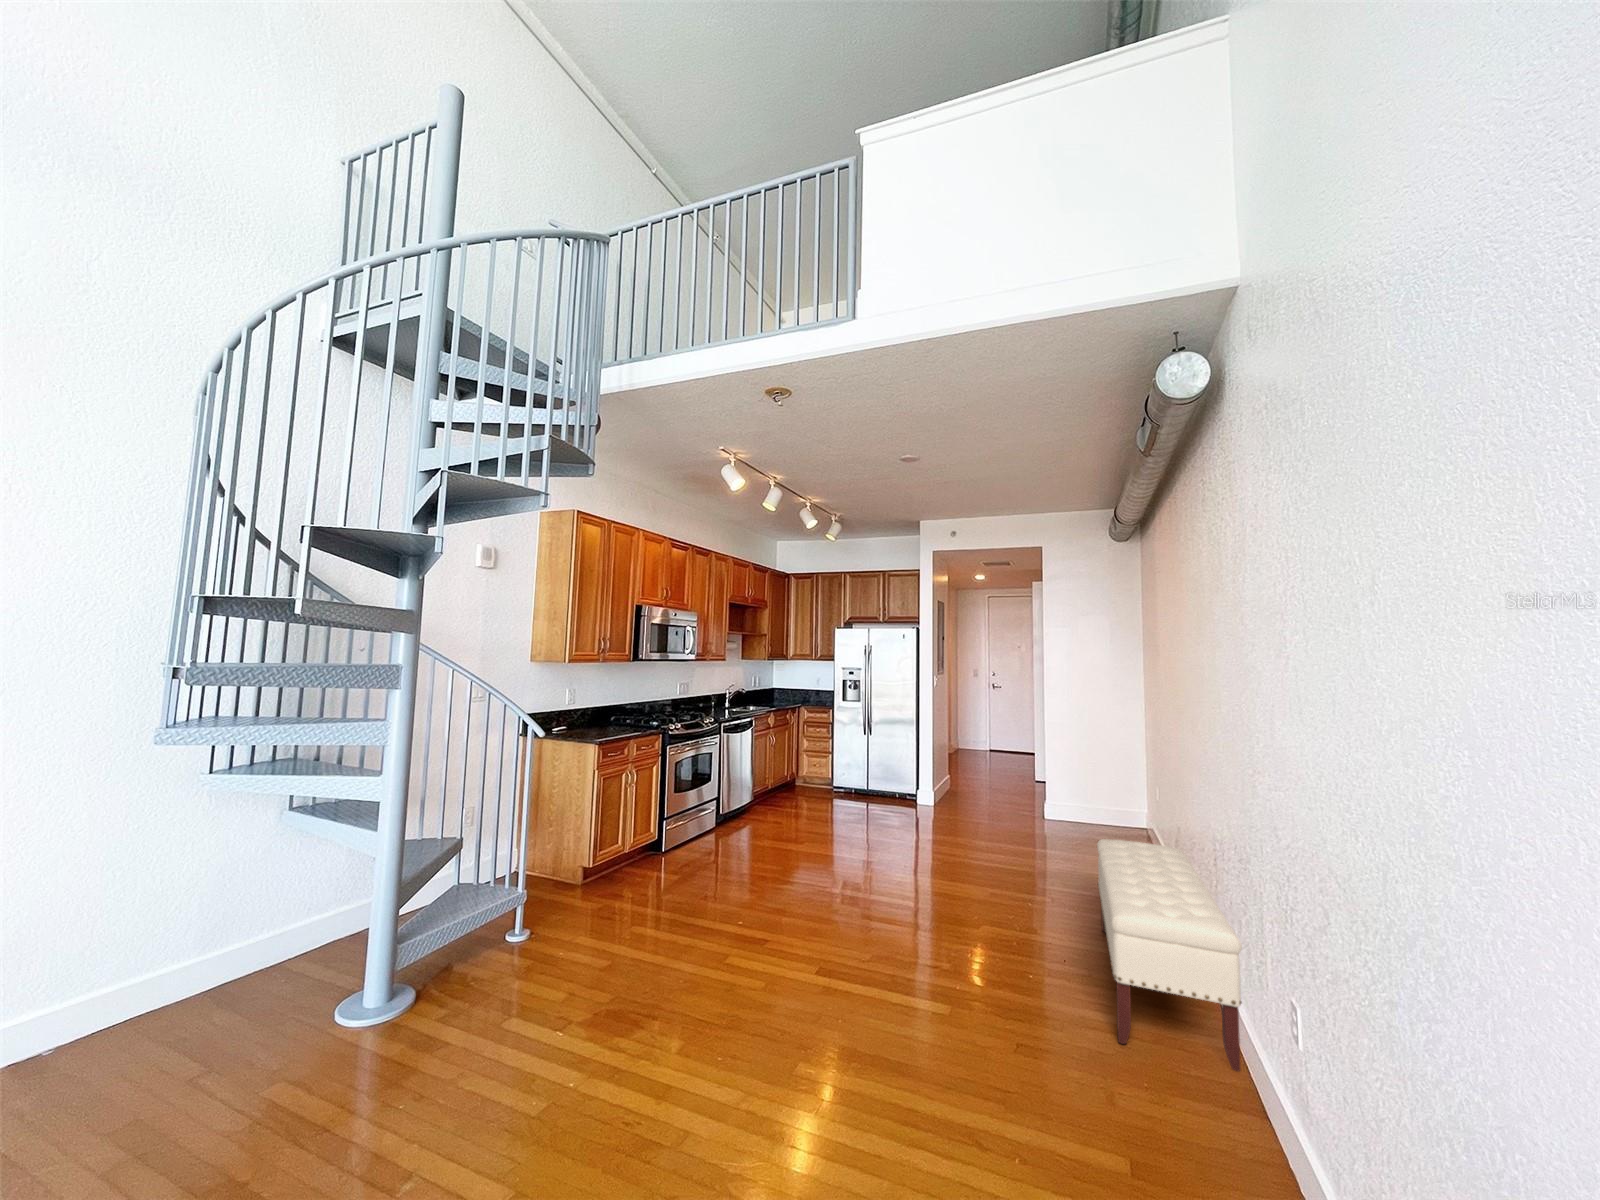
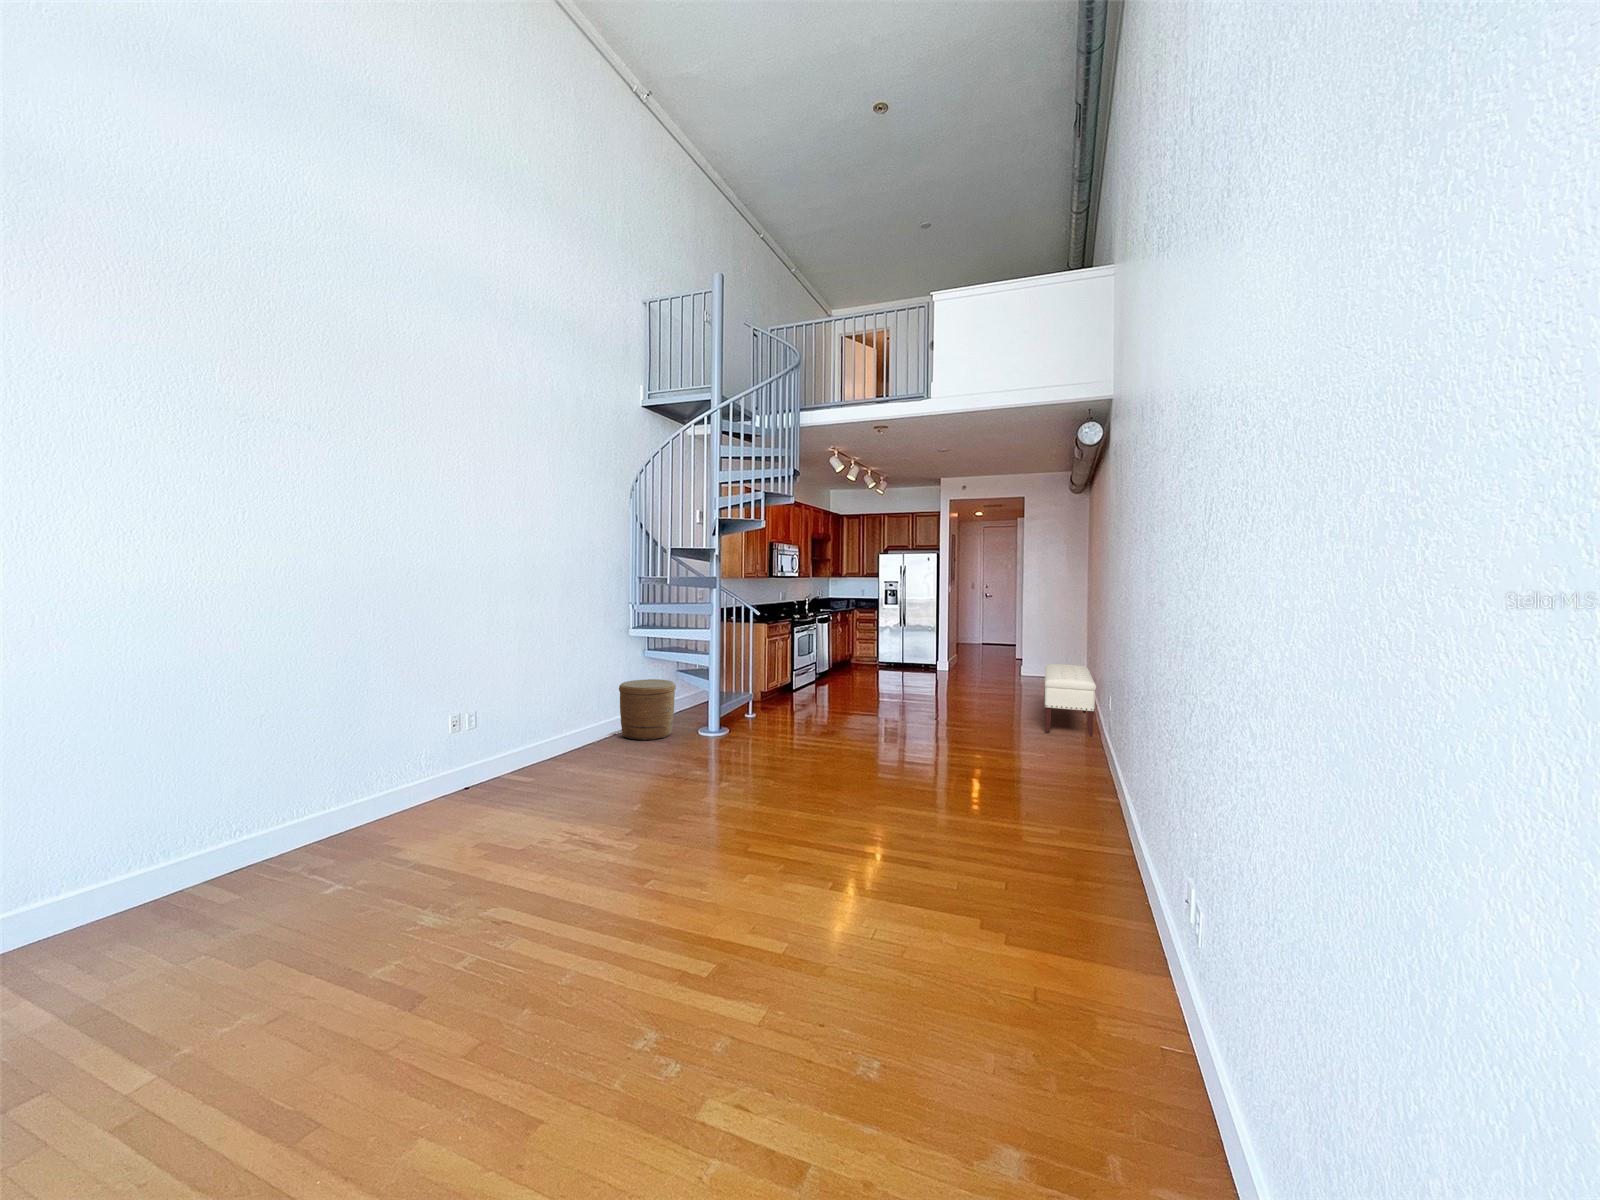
woven basket: none [97,888,275,1069] -> present [619,679,676,740]

